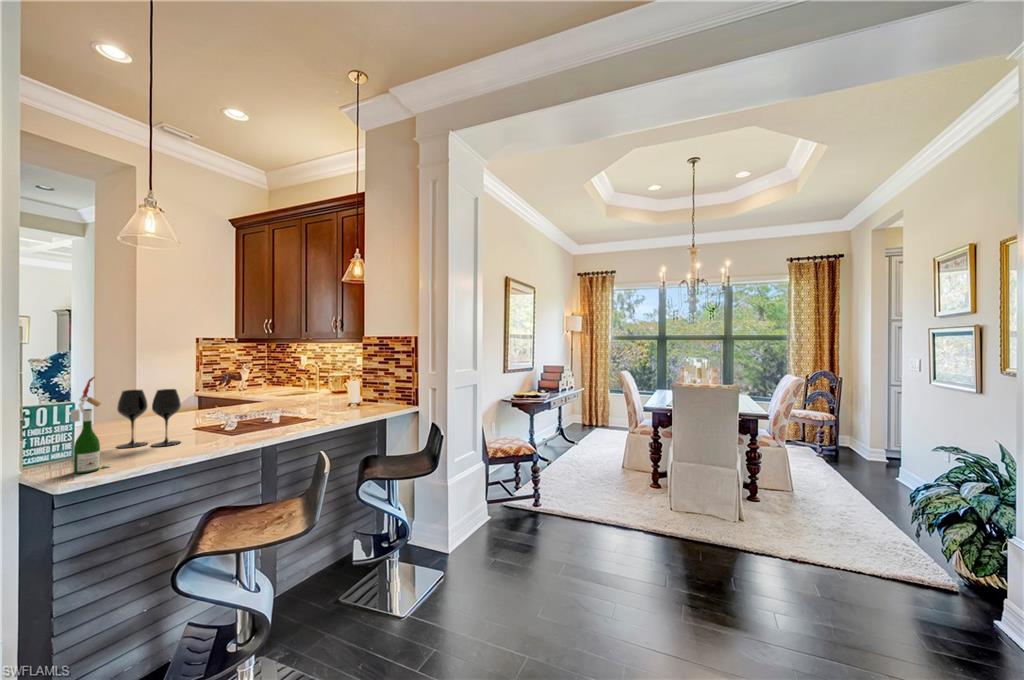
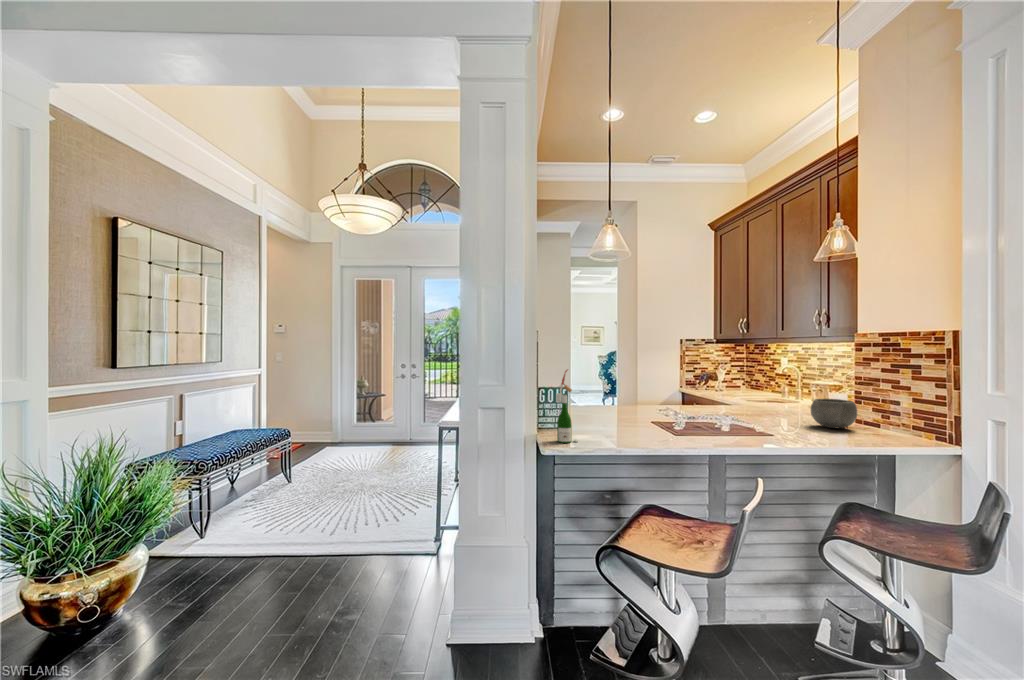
ceramic bowl: none [338,386,367,408] -> present [811,398,857,428]
wine glass: present [117,389,181,448] -> none [594,381,634,433]

